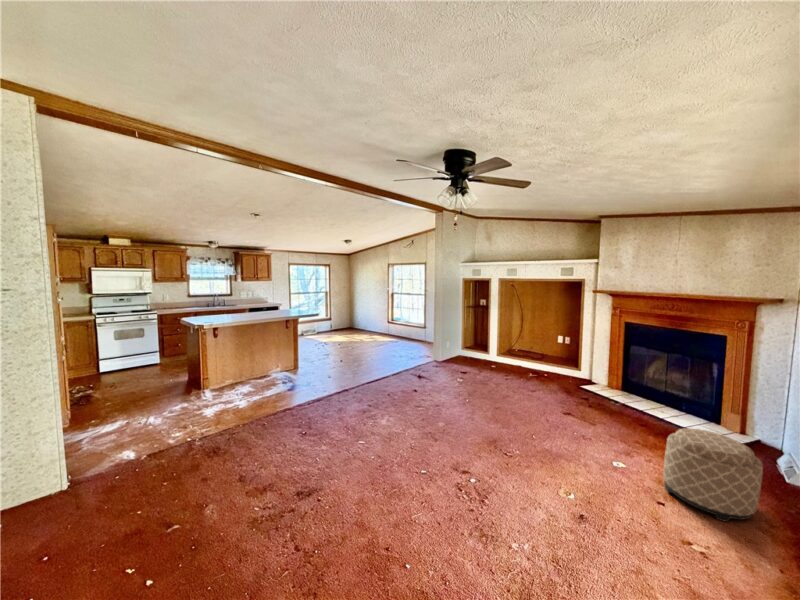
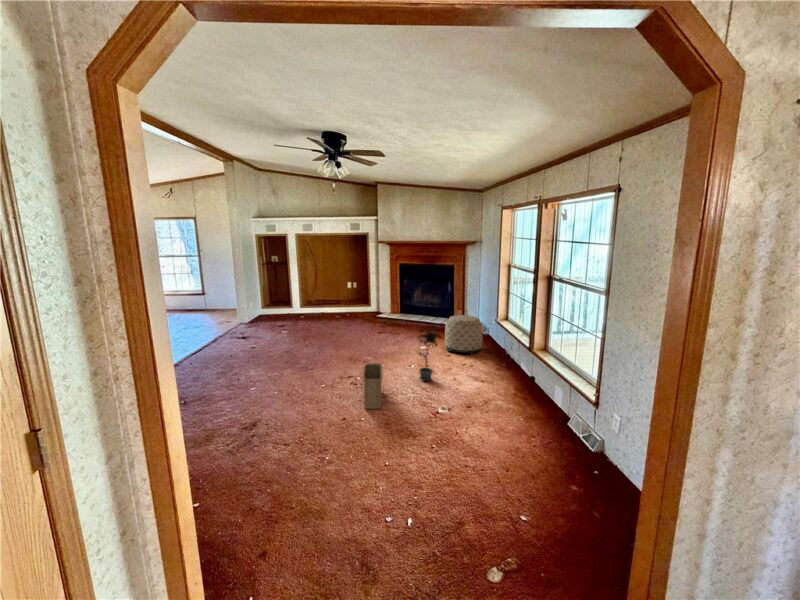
potted plant: none [559,441,614,549] -> present [418,325,441,381]
basket: none [424,471,485,567] -> present [363,363,383,409]

